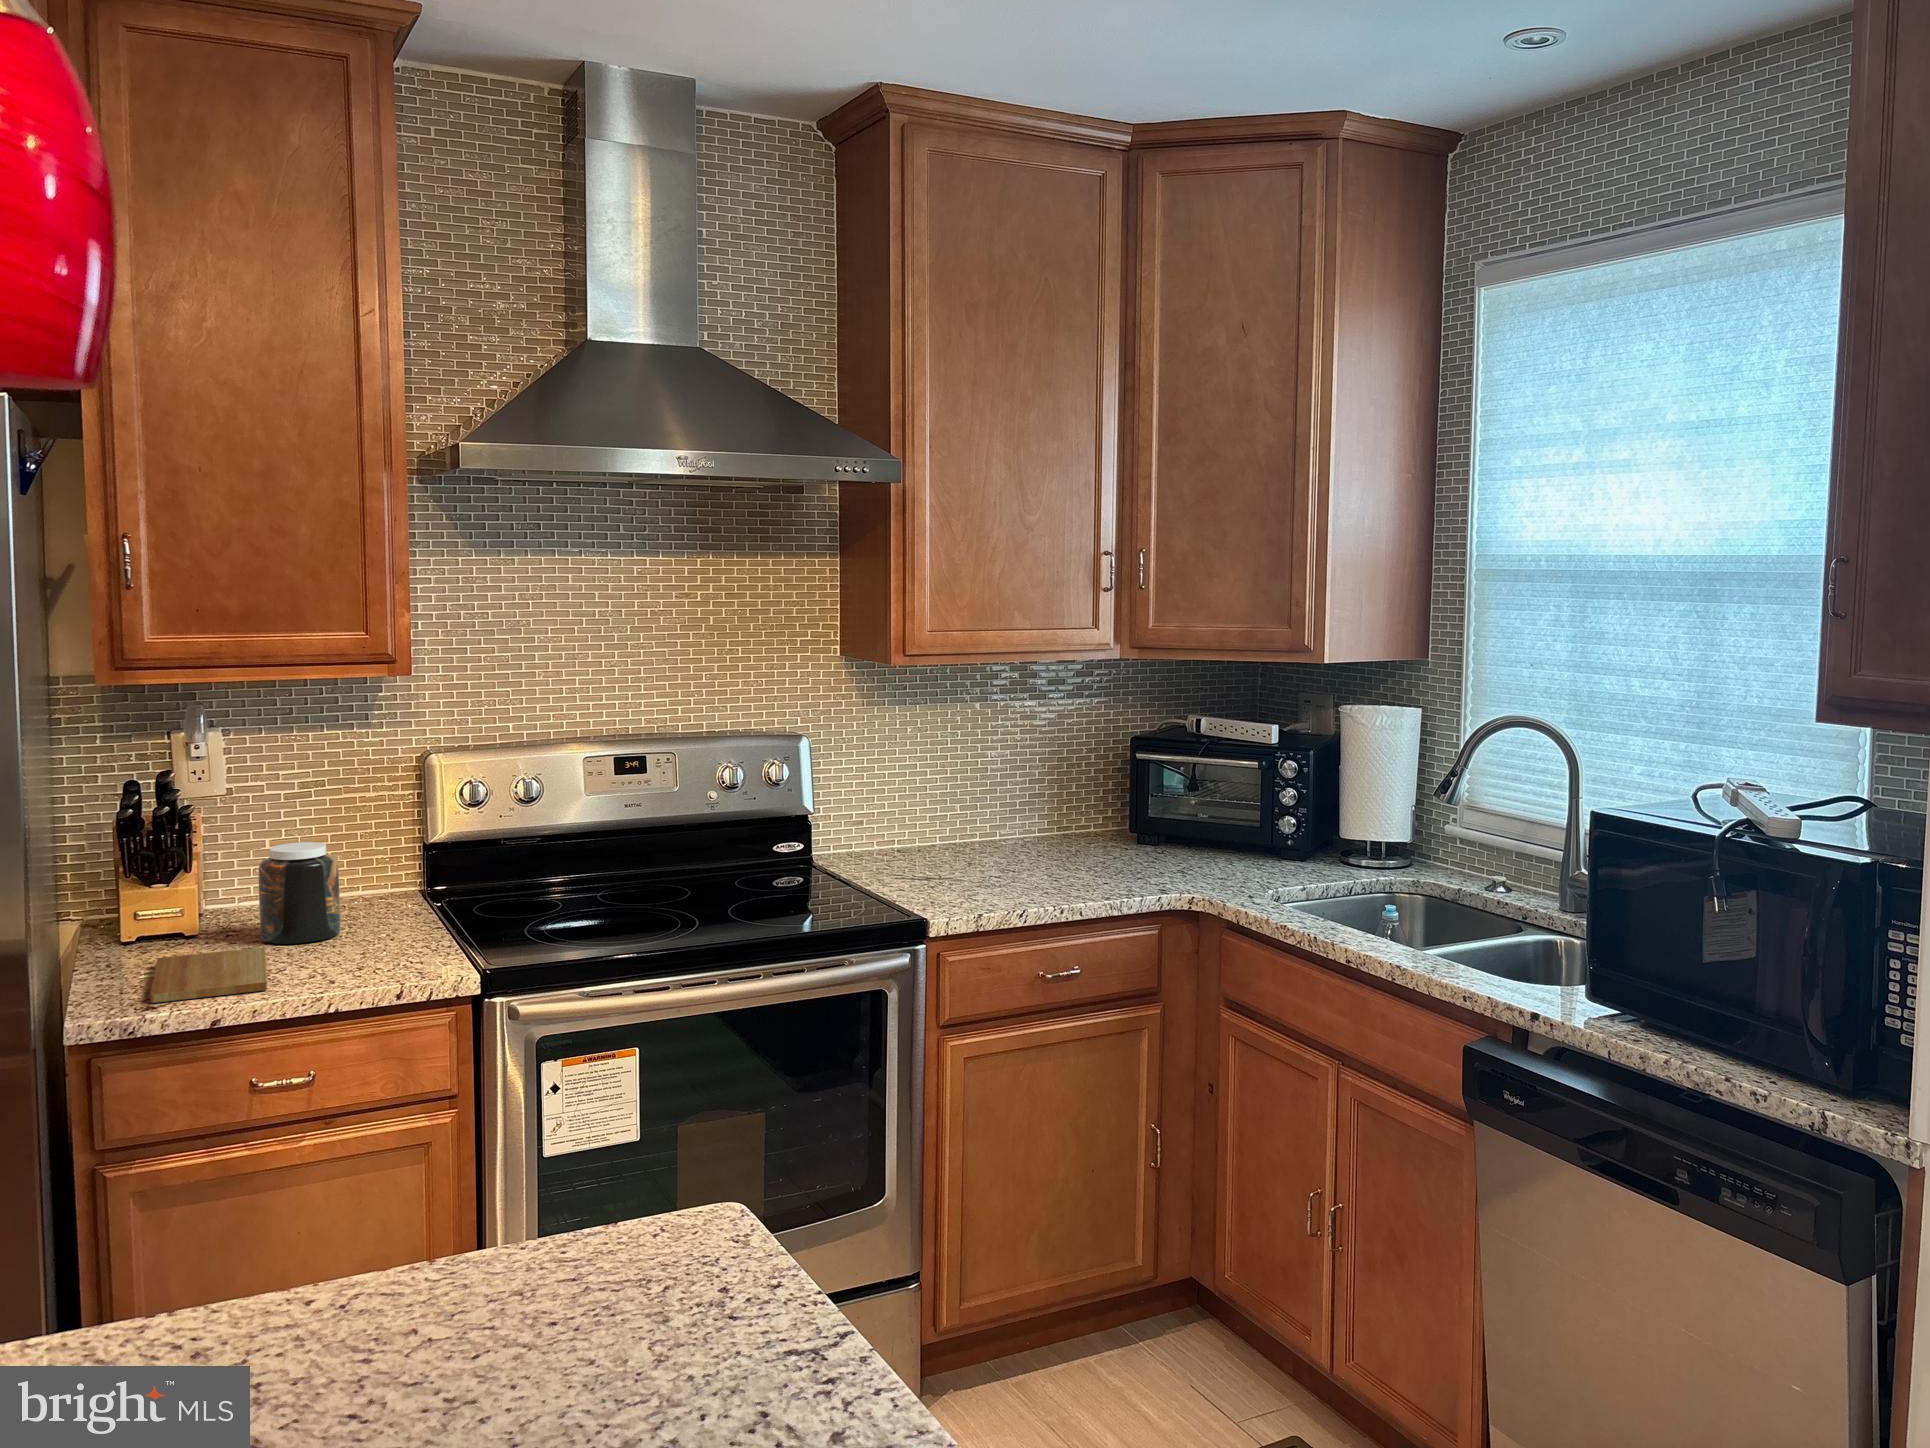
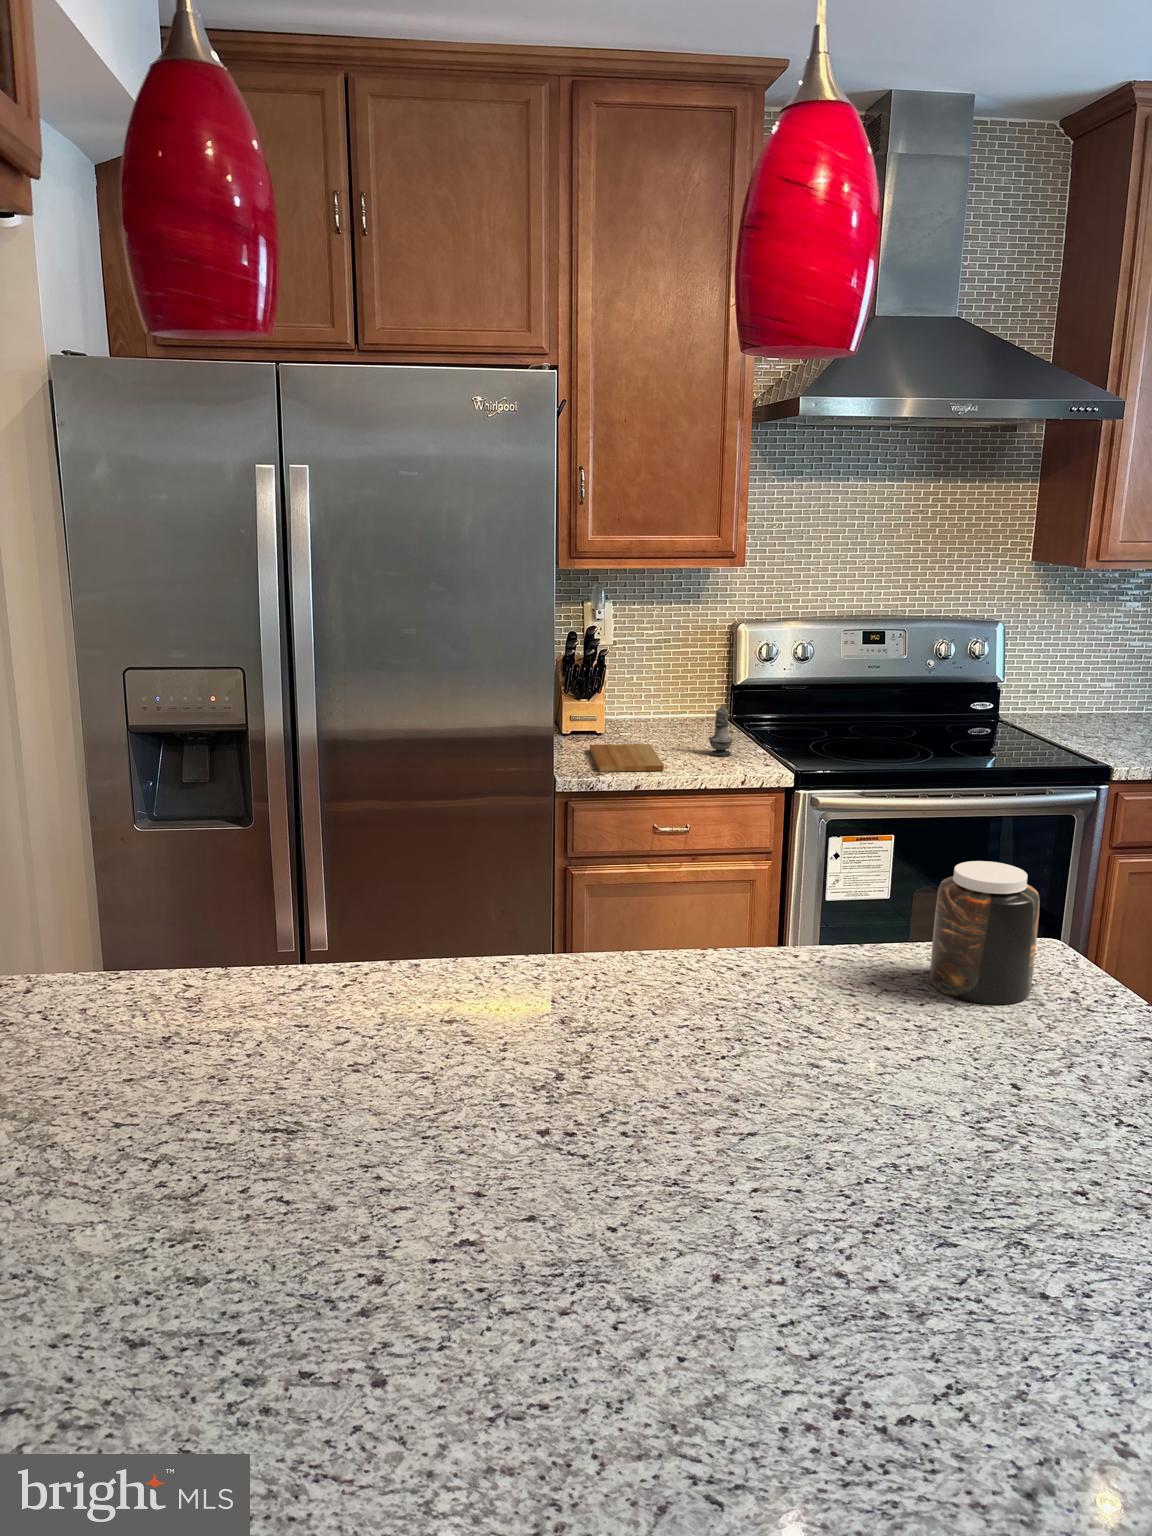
jar: present [259,842,340,944] -> present [930,861,1040,1004]
salt shaker: none [358,878,398,956] -> present [709,705,733,756]

